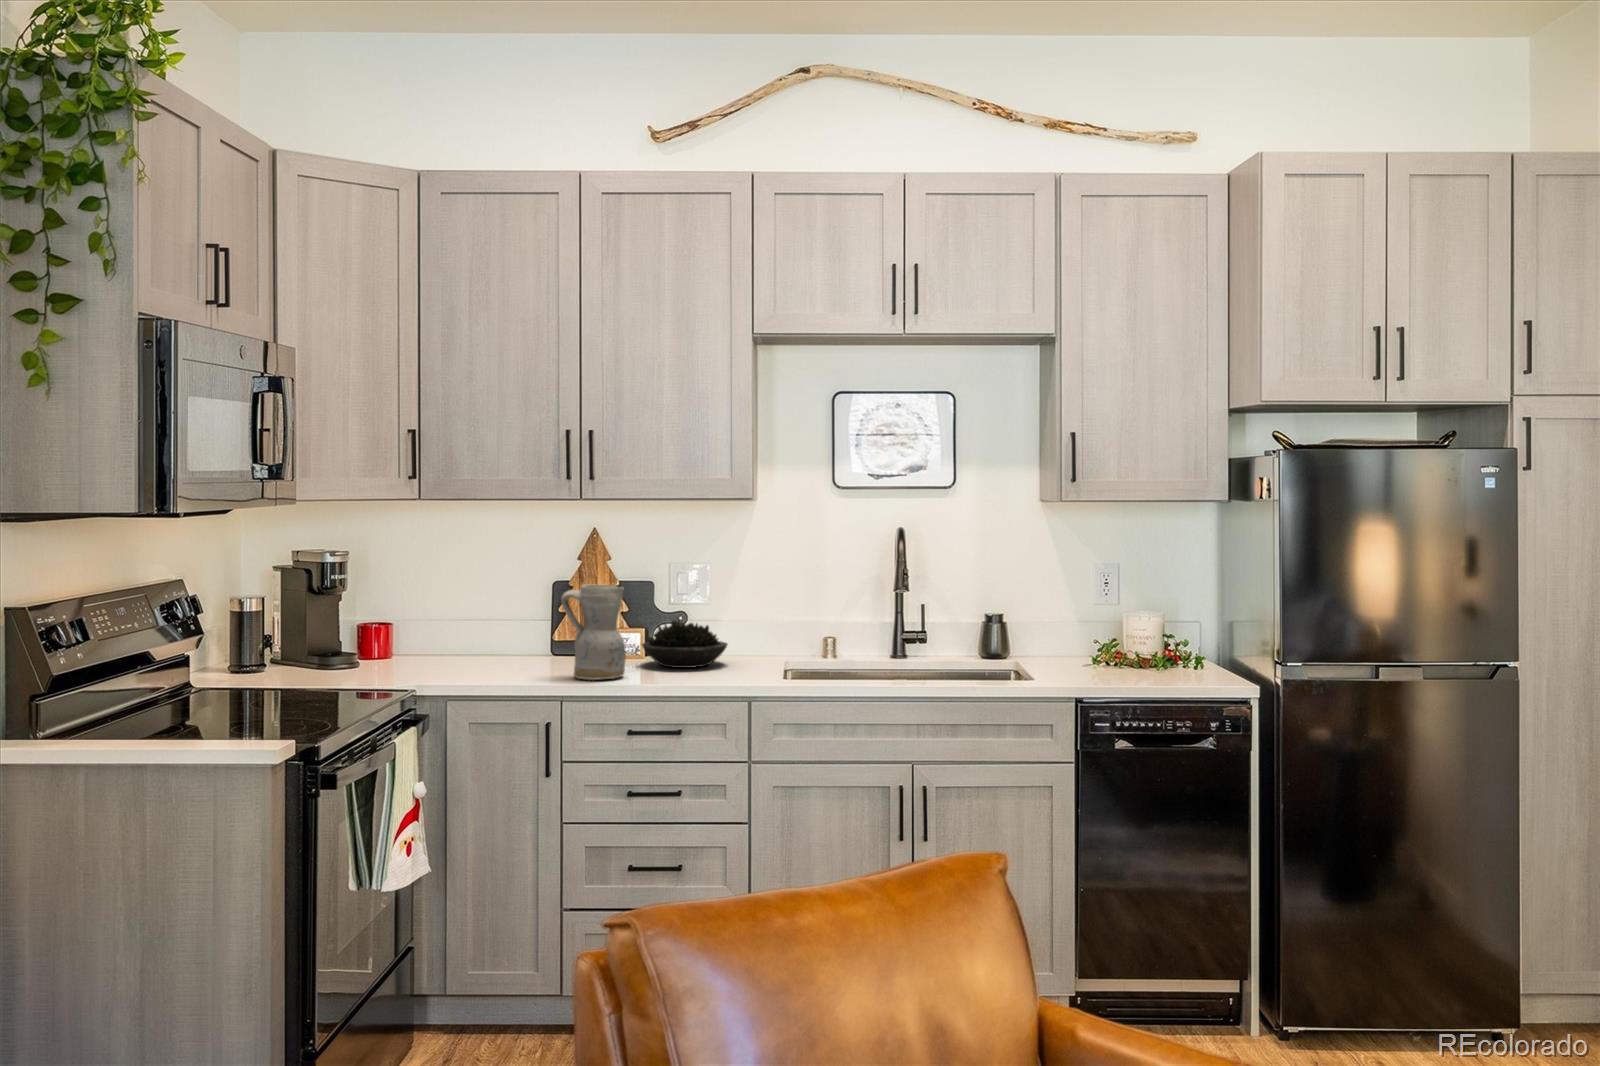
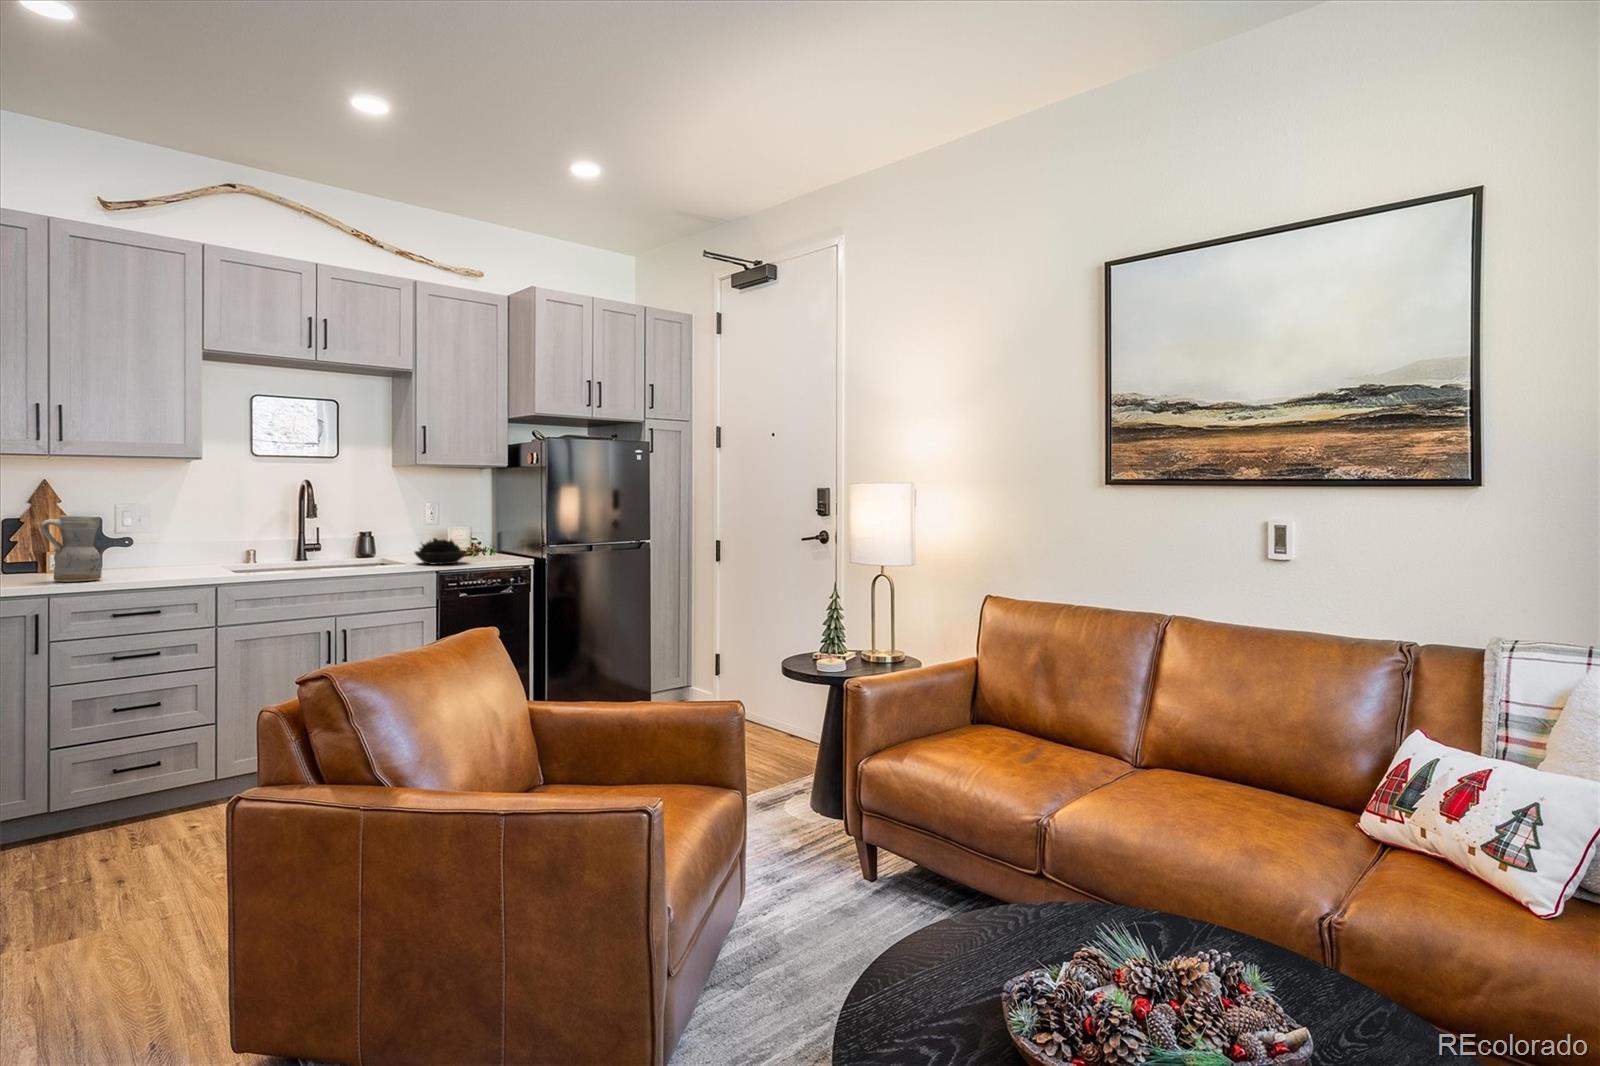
succulent plant: present [642,620,728,668] -> present [415,538,466,564]

